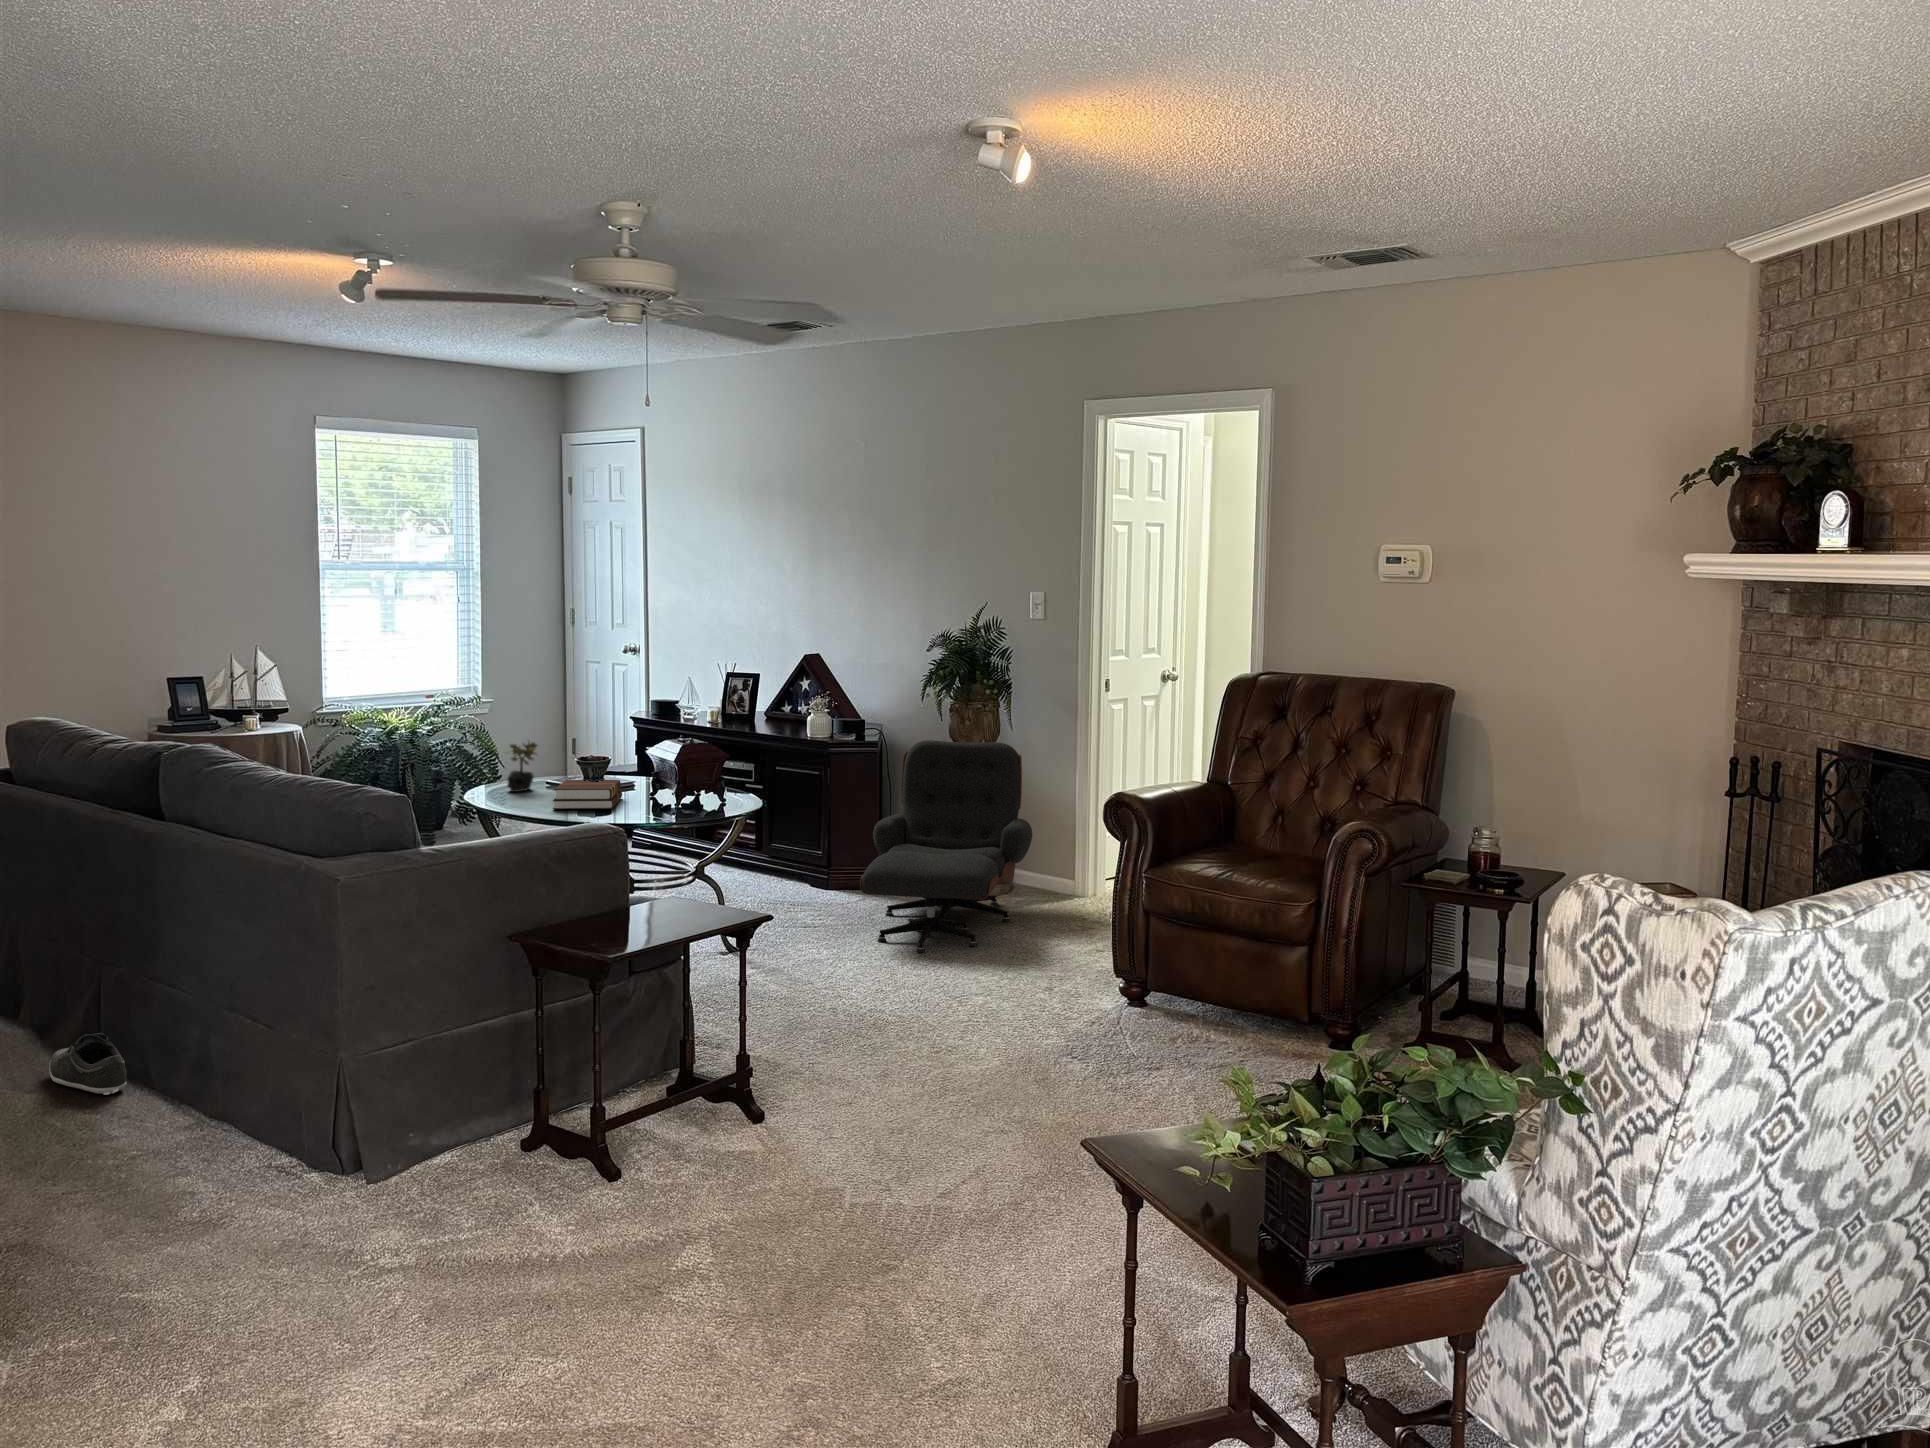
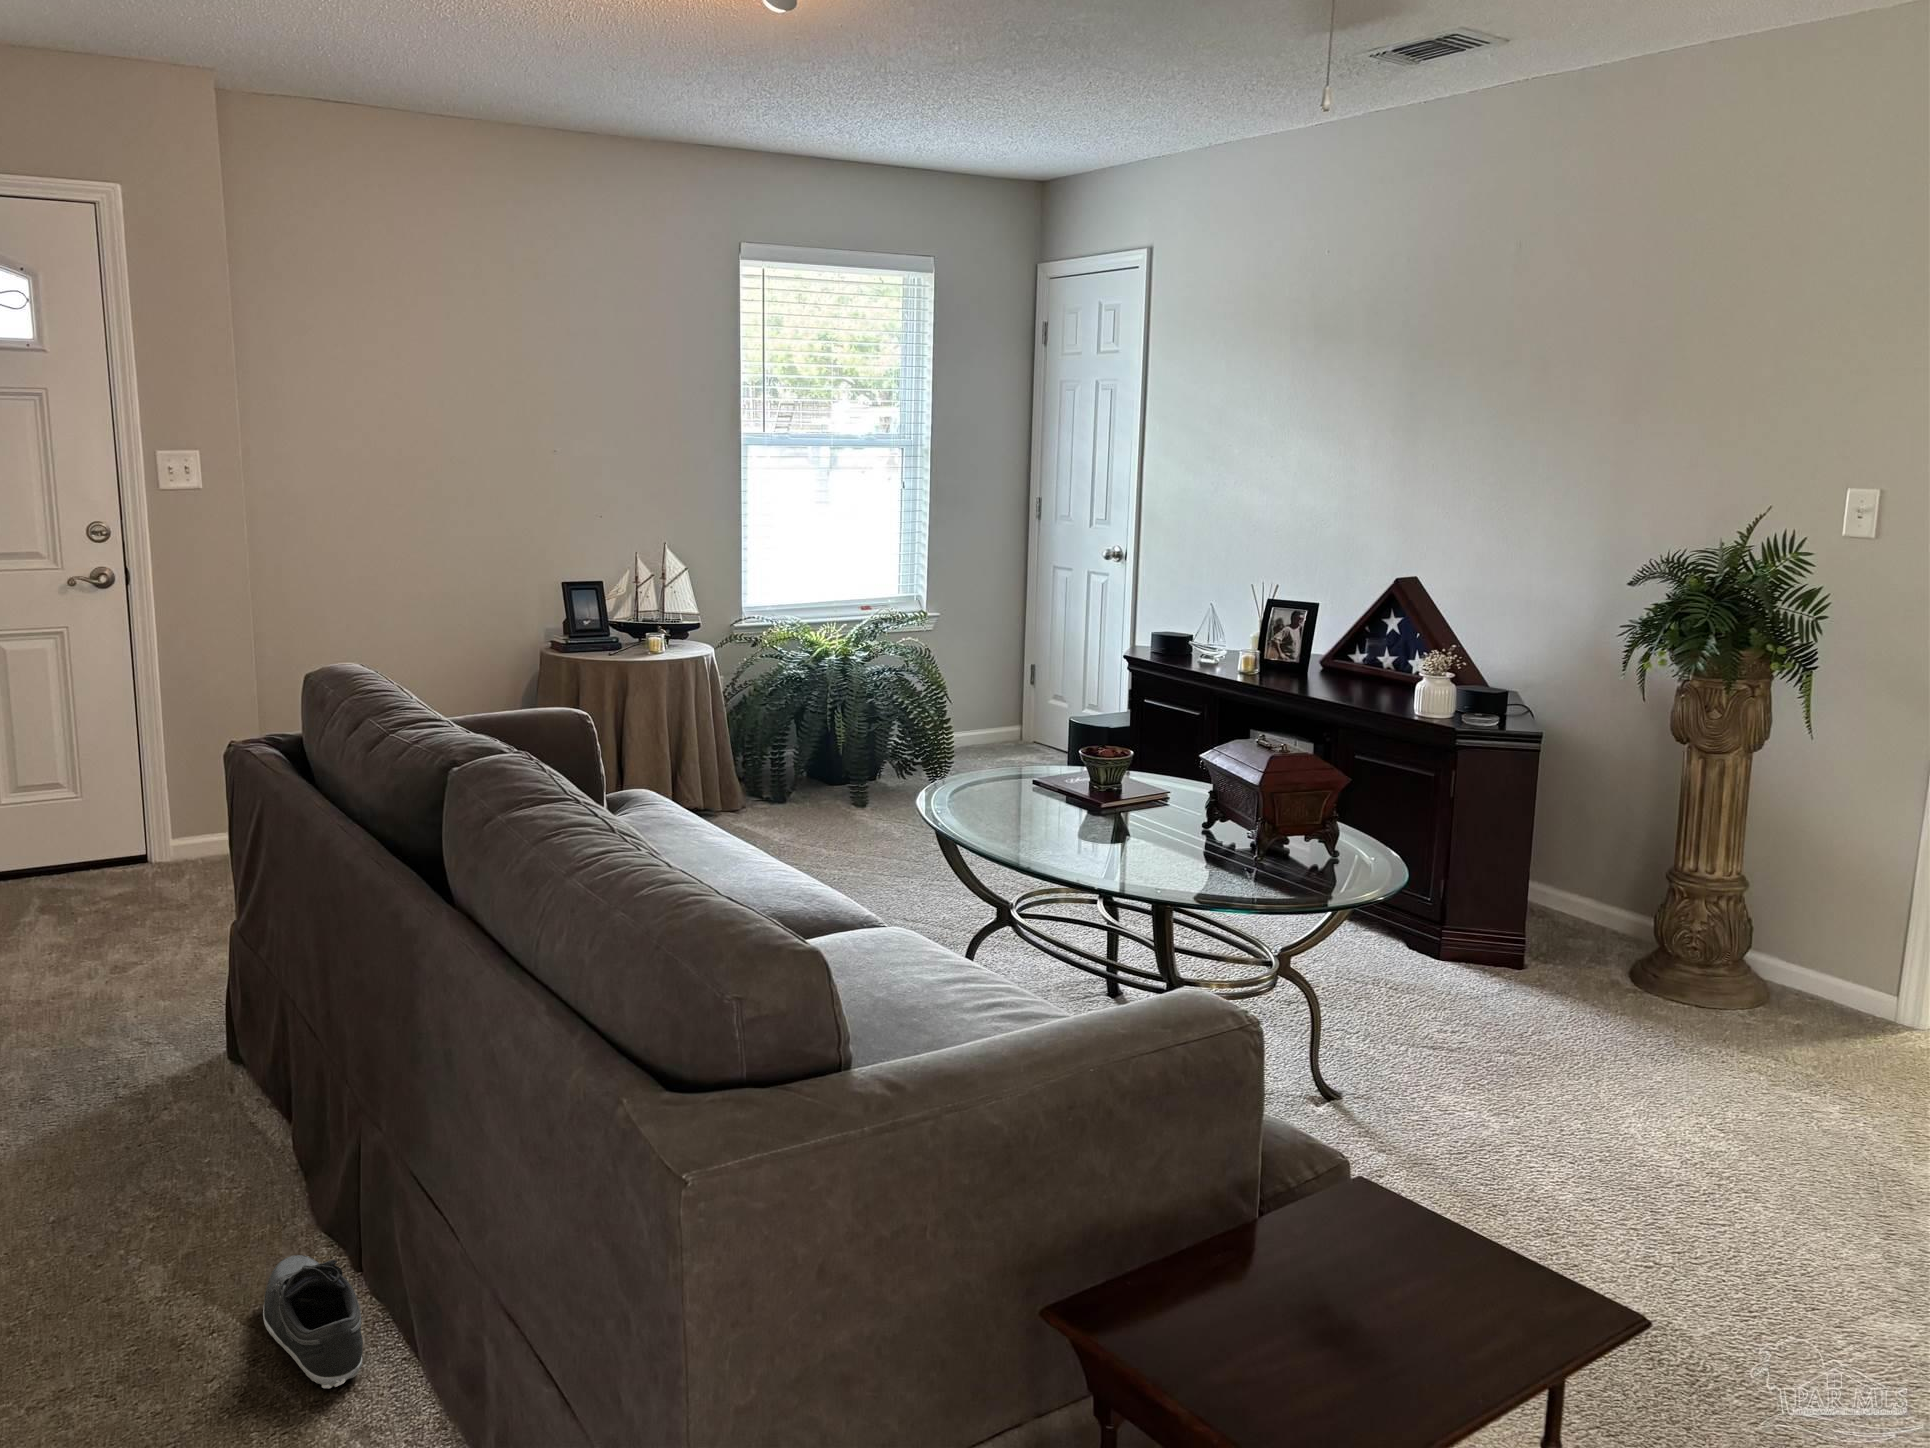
lounge chair: present [860,740,1032,952] -> none [1554,743,1861,1158]
succulent plant: present [507,742,537,792] -> none [973,716,1024,798]
hardback book: present [553,780,622,809] -> none [1052,791,1155,856]

